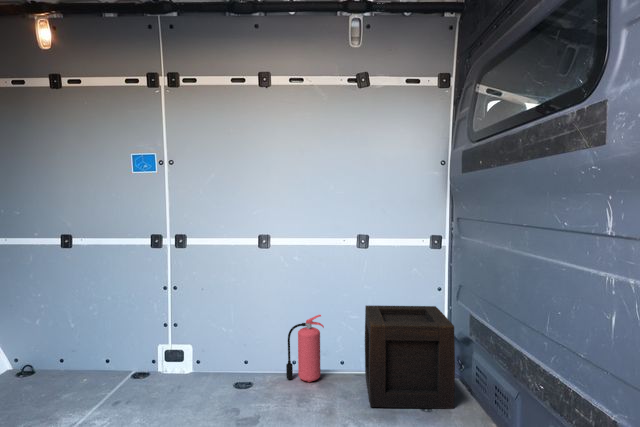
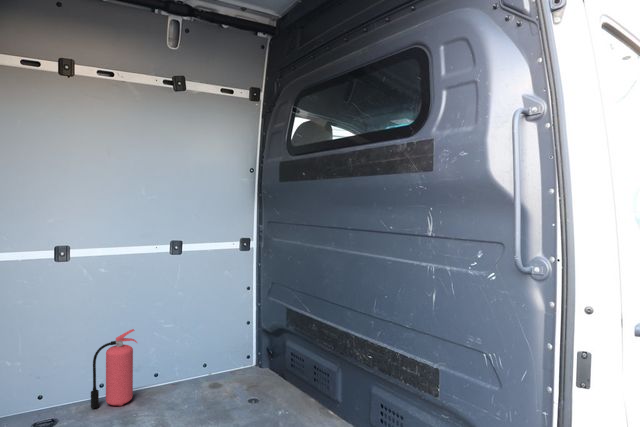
wooden crate: present [365,305,455,409] -> none [180,306,277,414]

